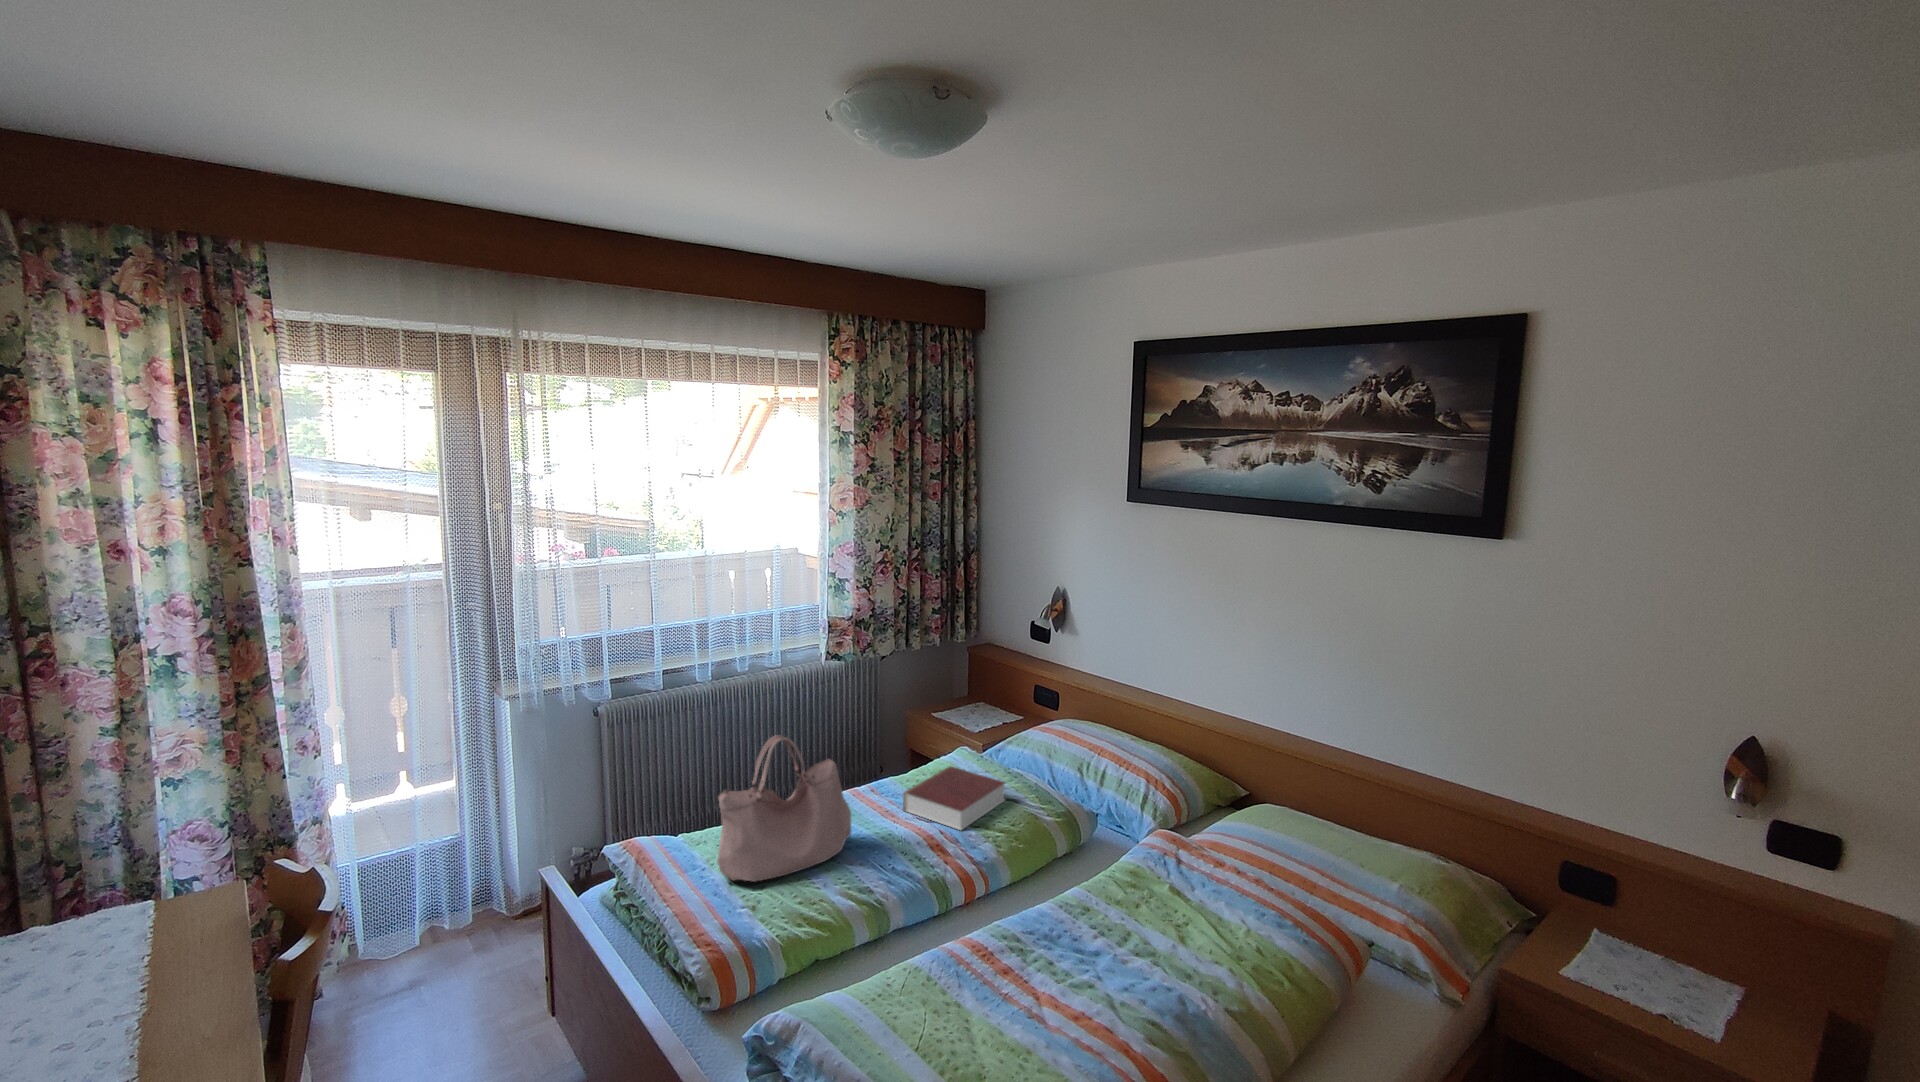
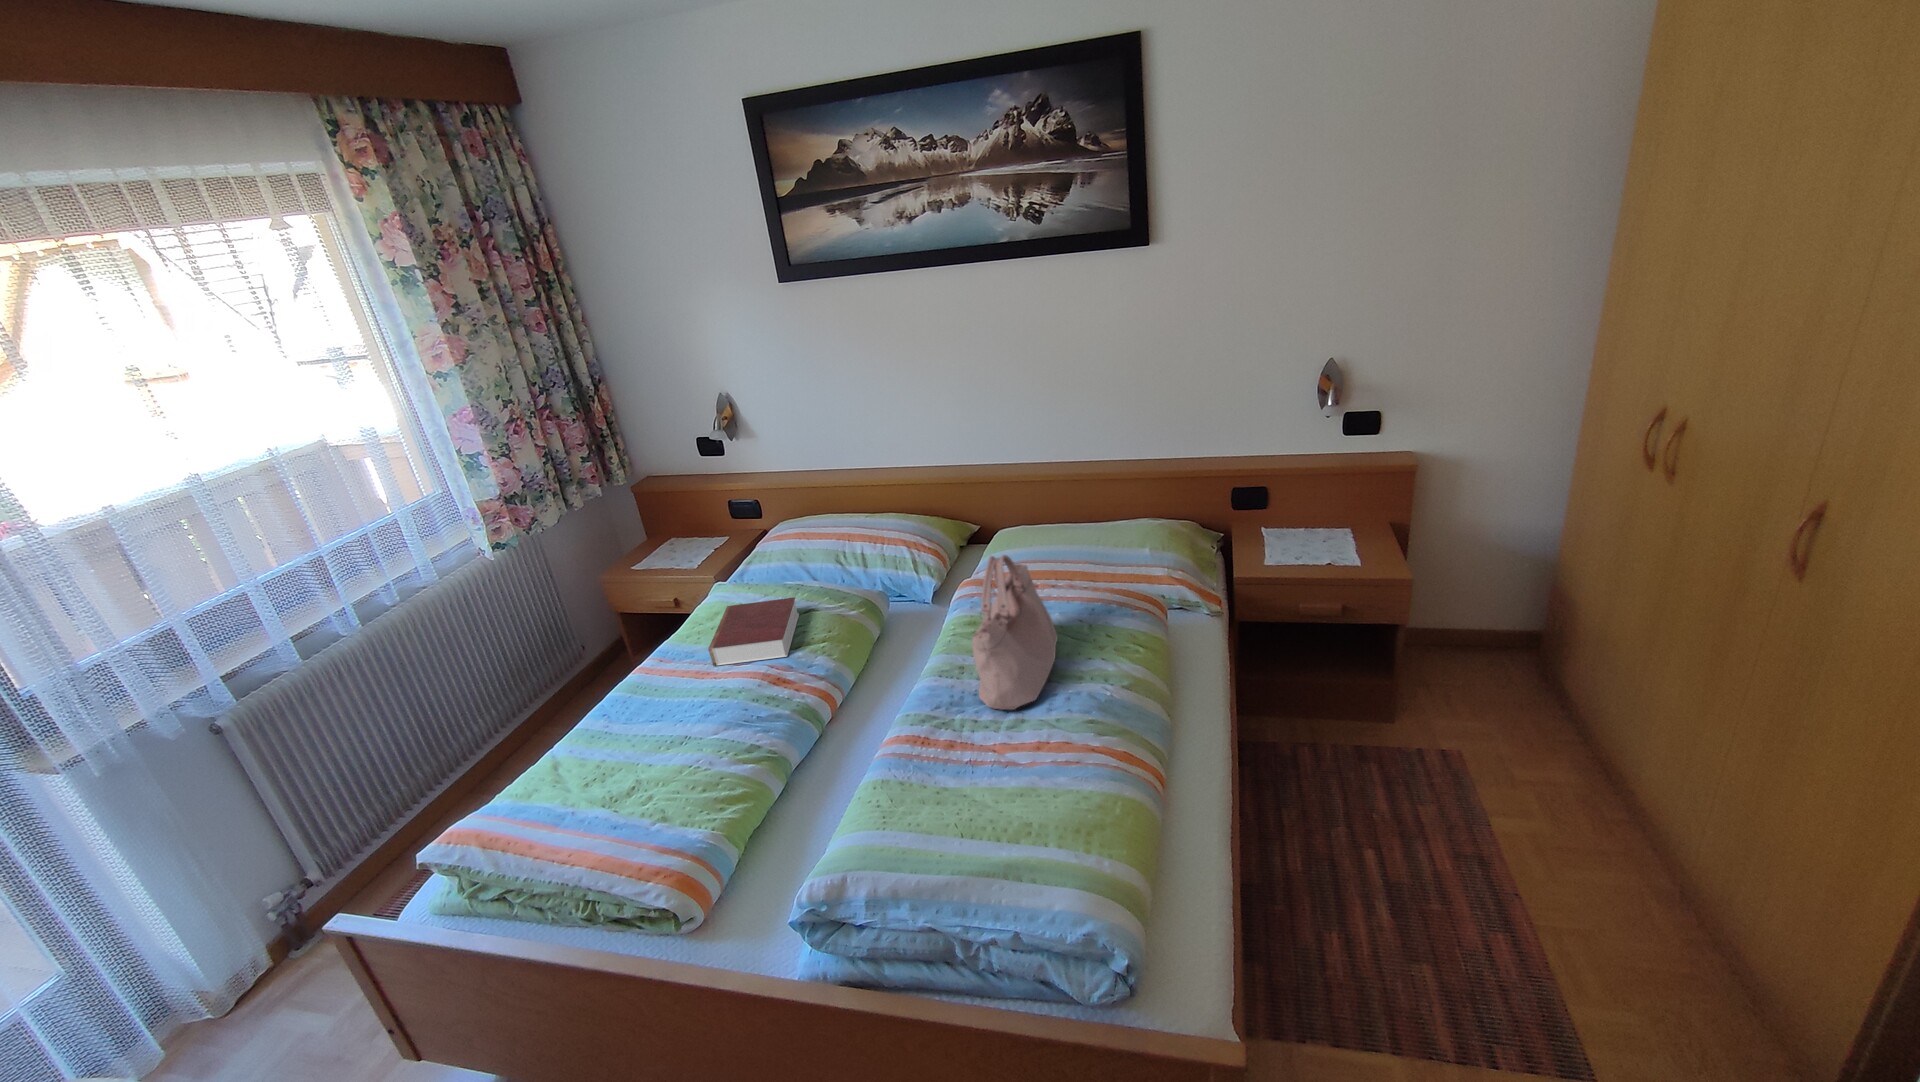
handbag: present [717,735,851,882] -> present [972,555,1058,710]

